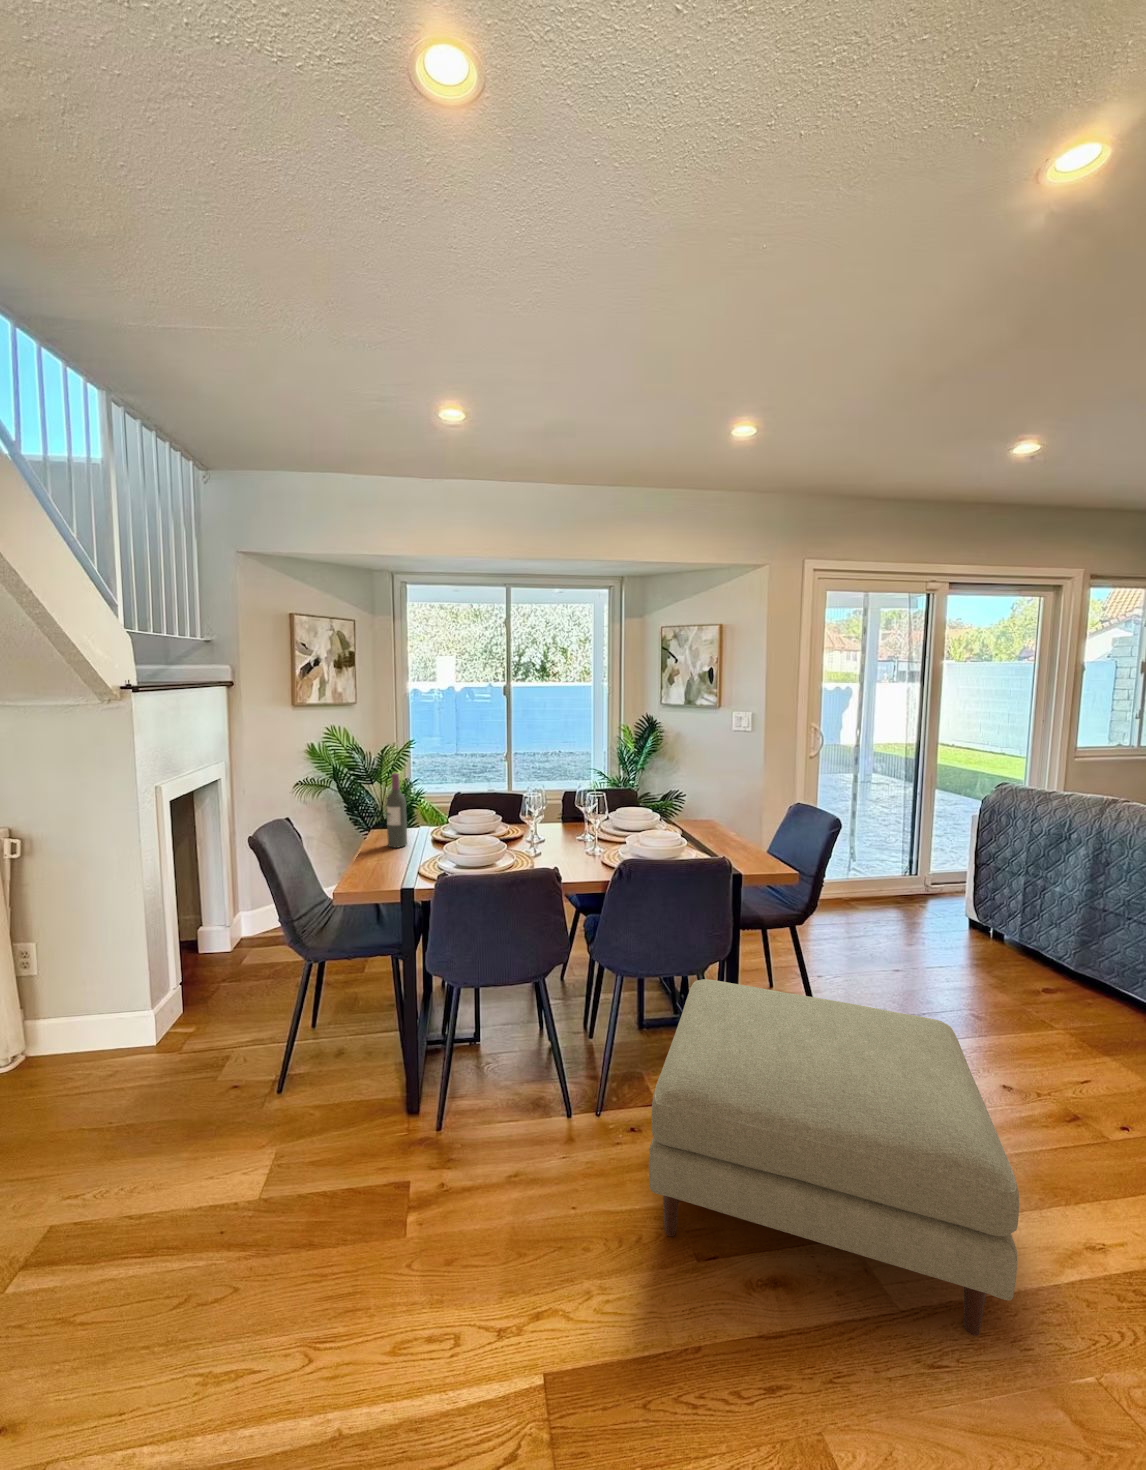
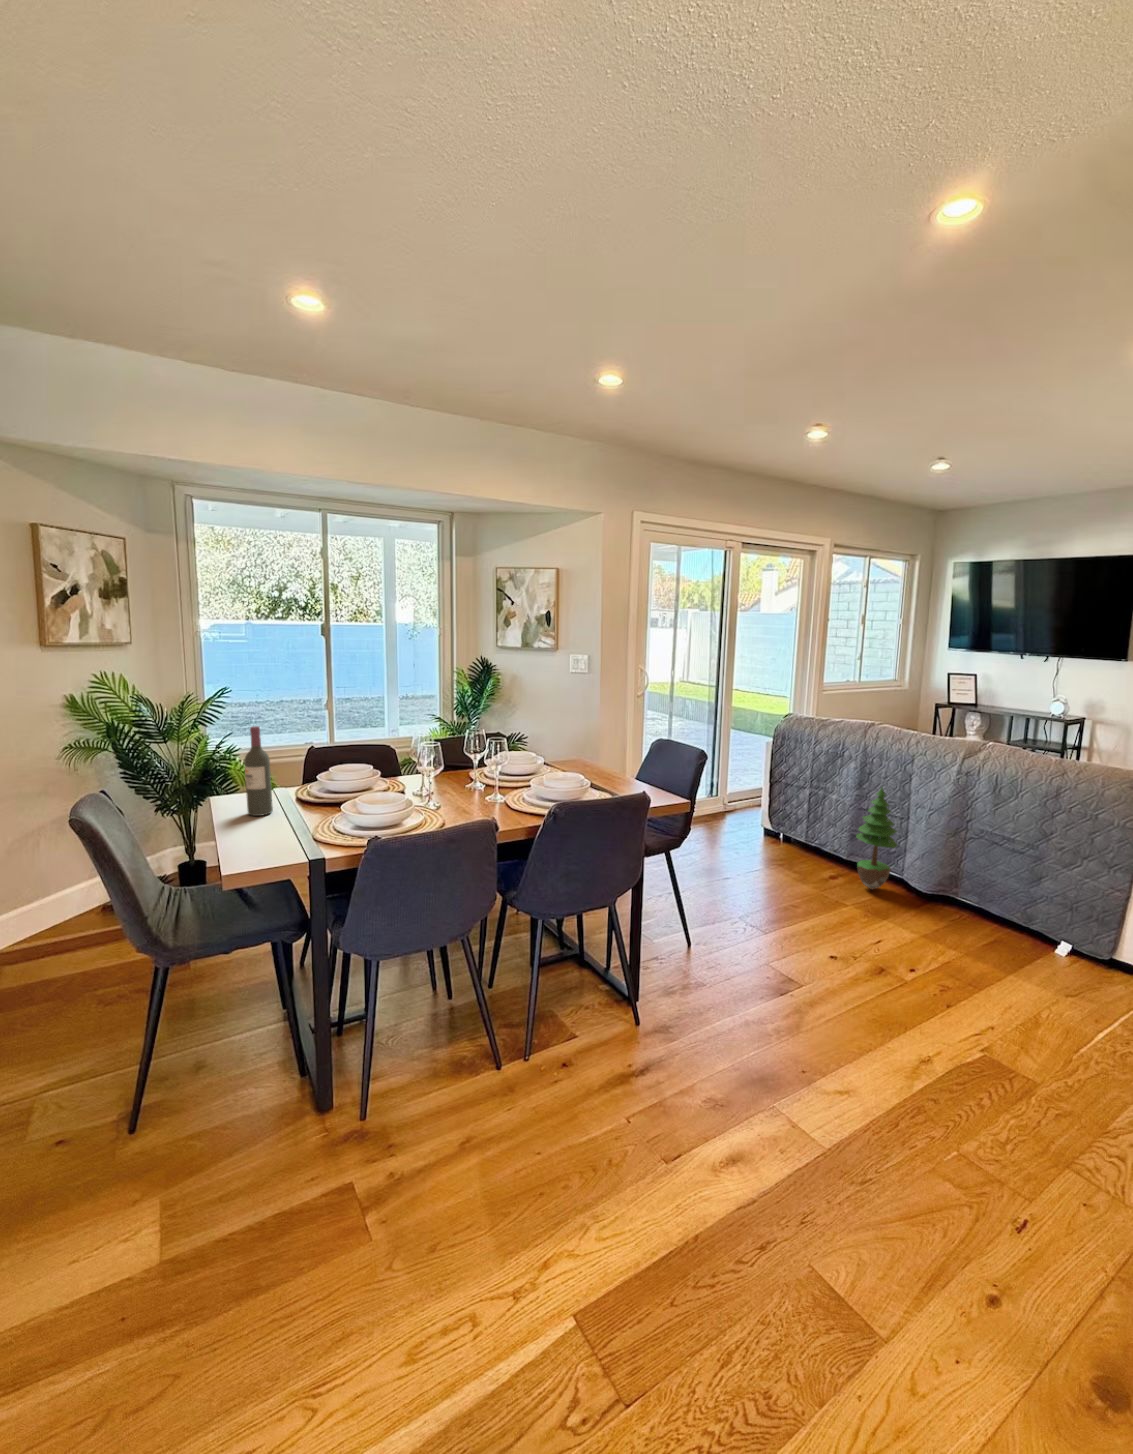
potted tree: none [1058,875,1120,1003] -> present [856,787,897,889]
ottoman: present [649,979,1019,1336] -> none [607,913,932,1156]

